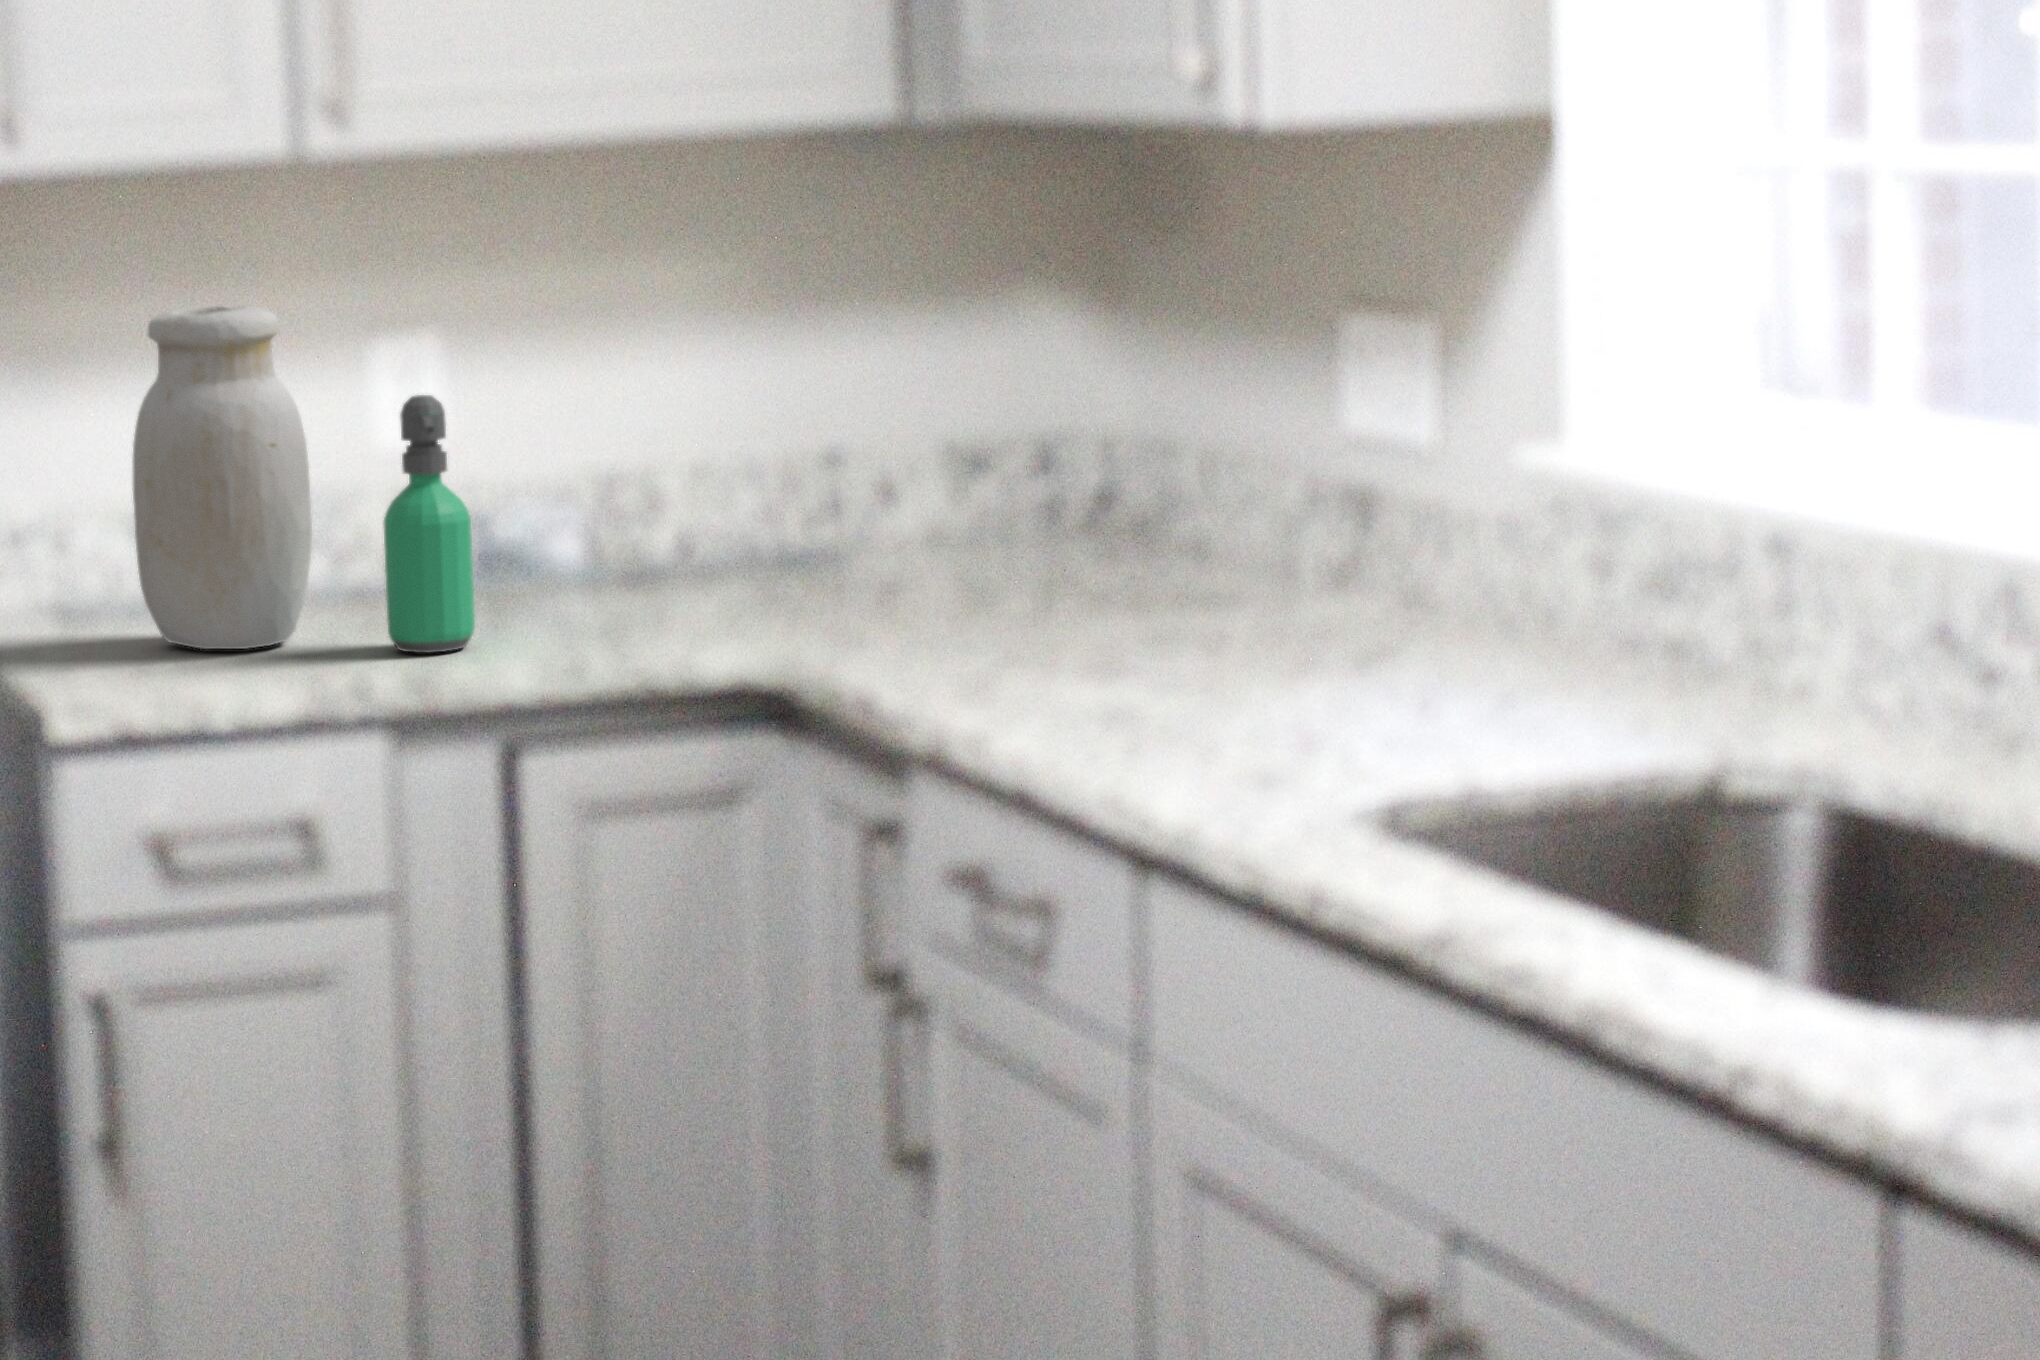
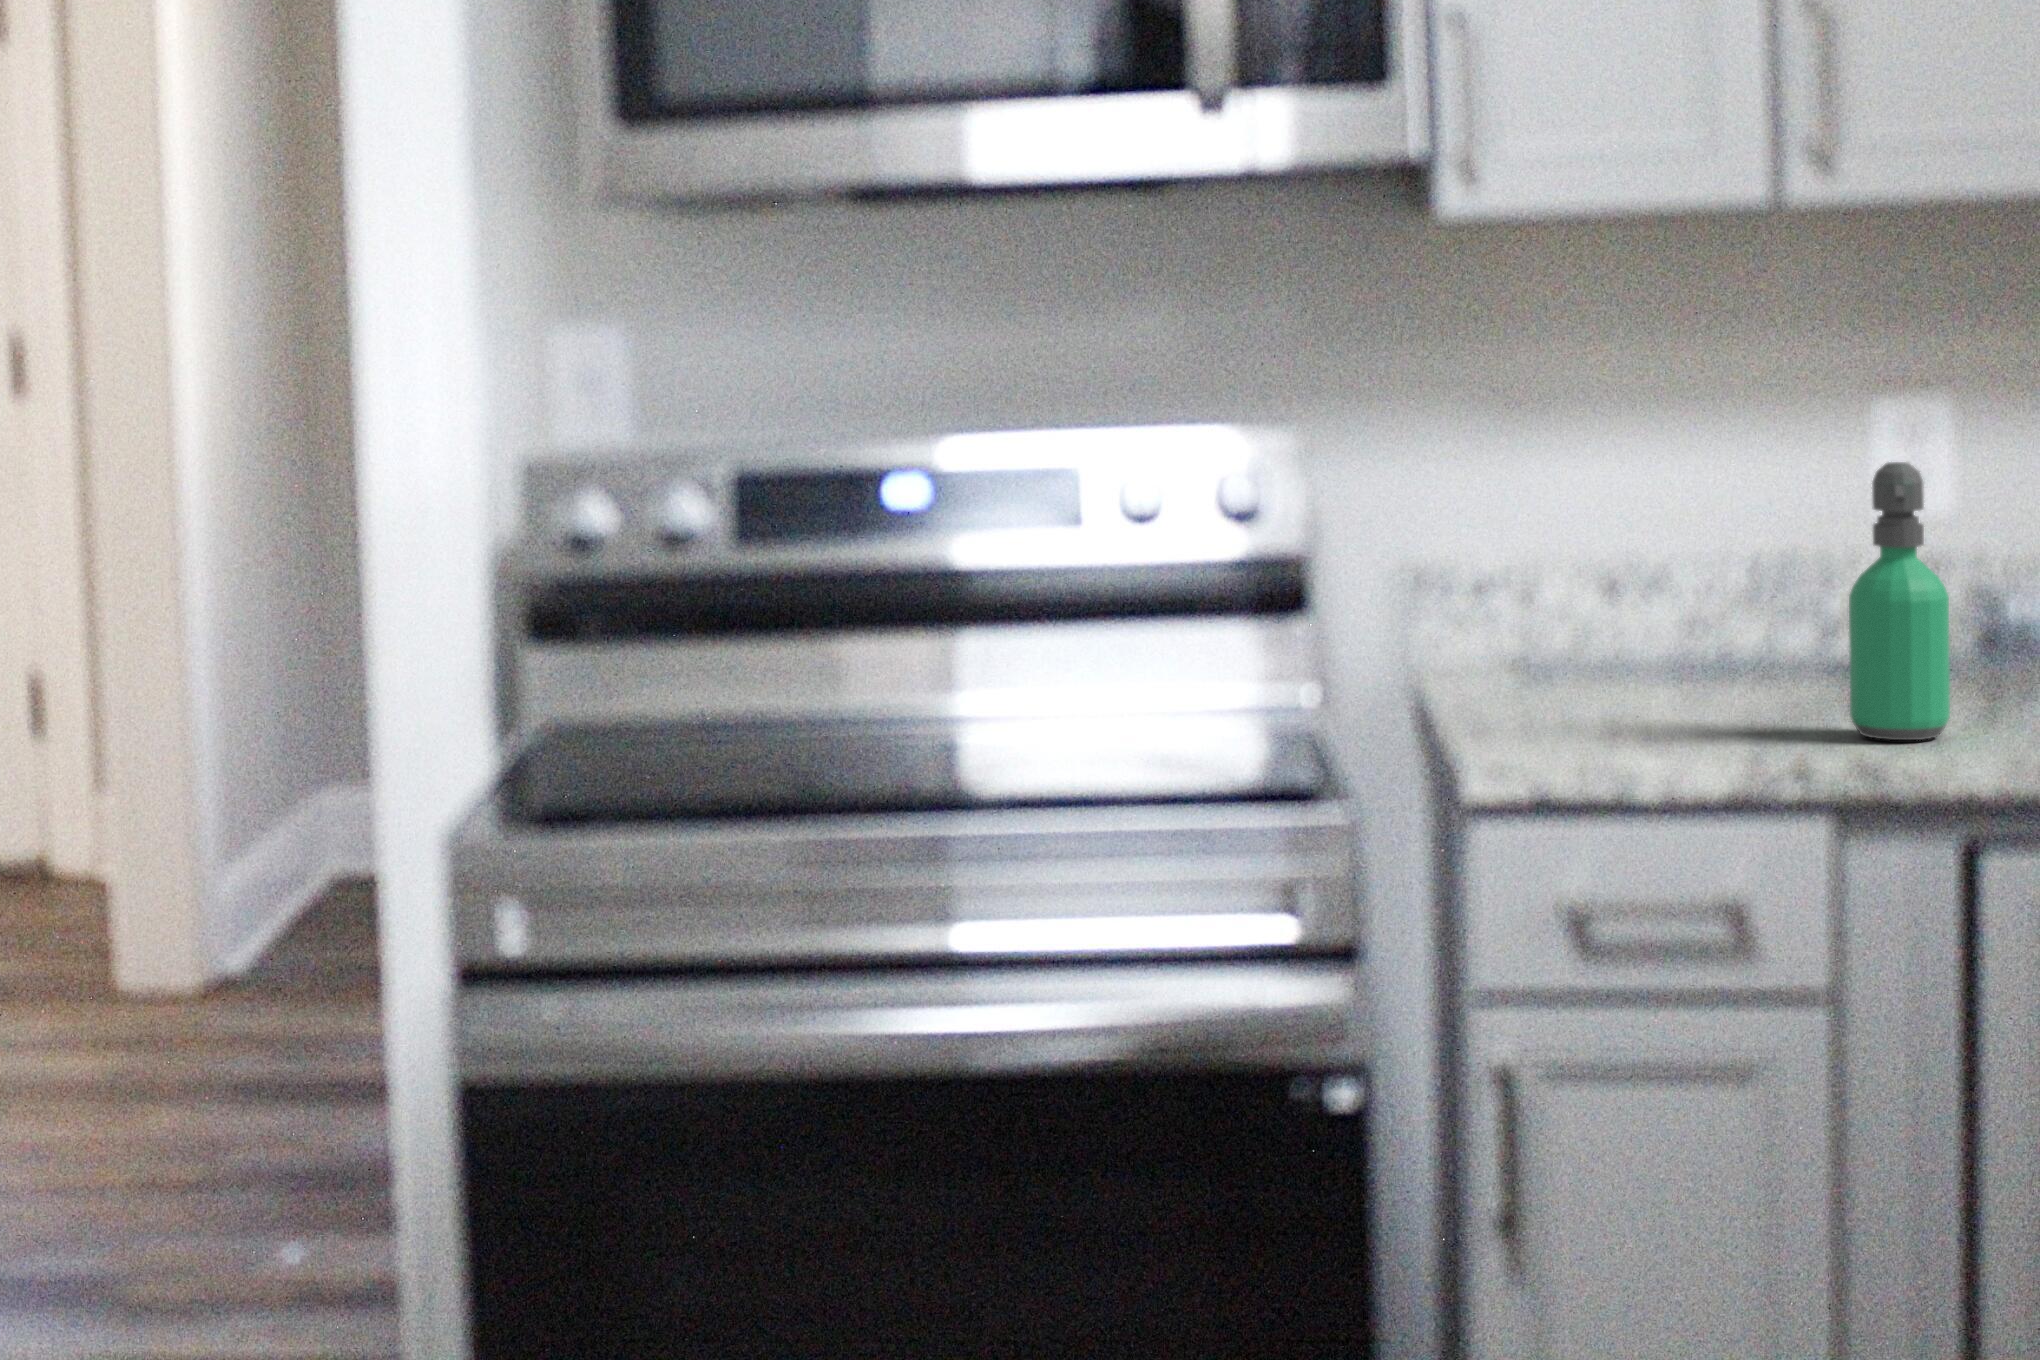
jar: present [133,306,312,649] -> none [1583,359,1776,722]

